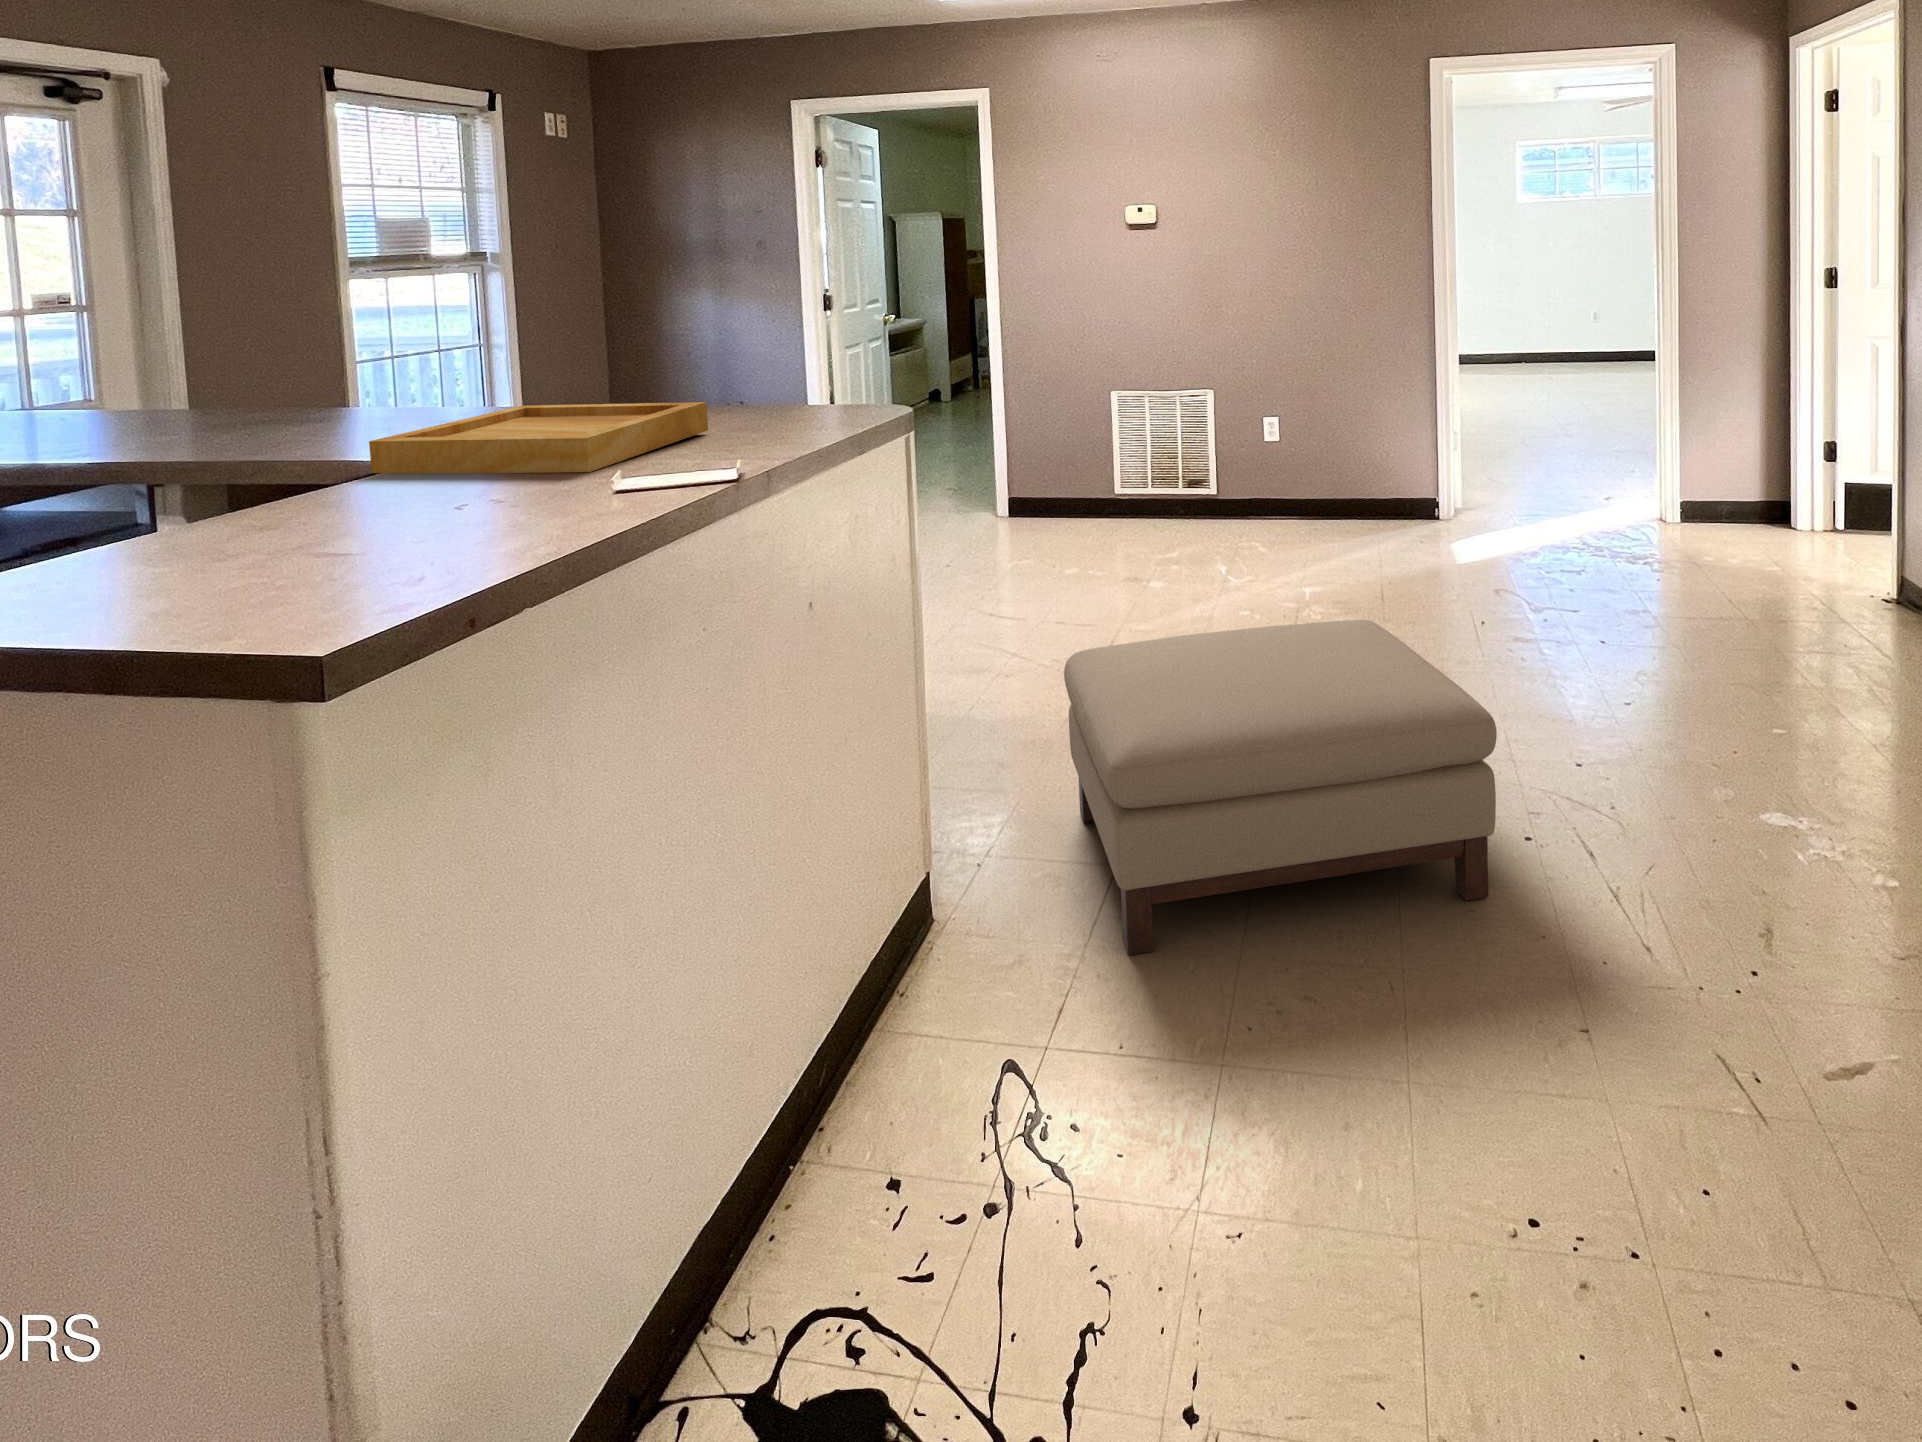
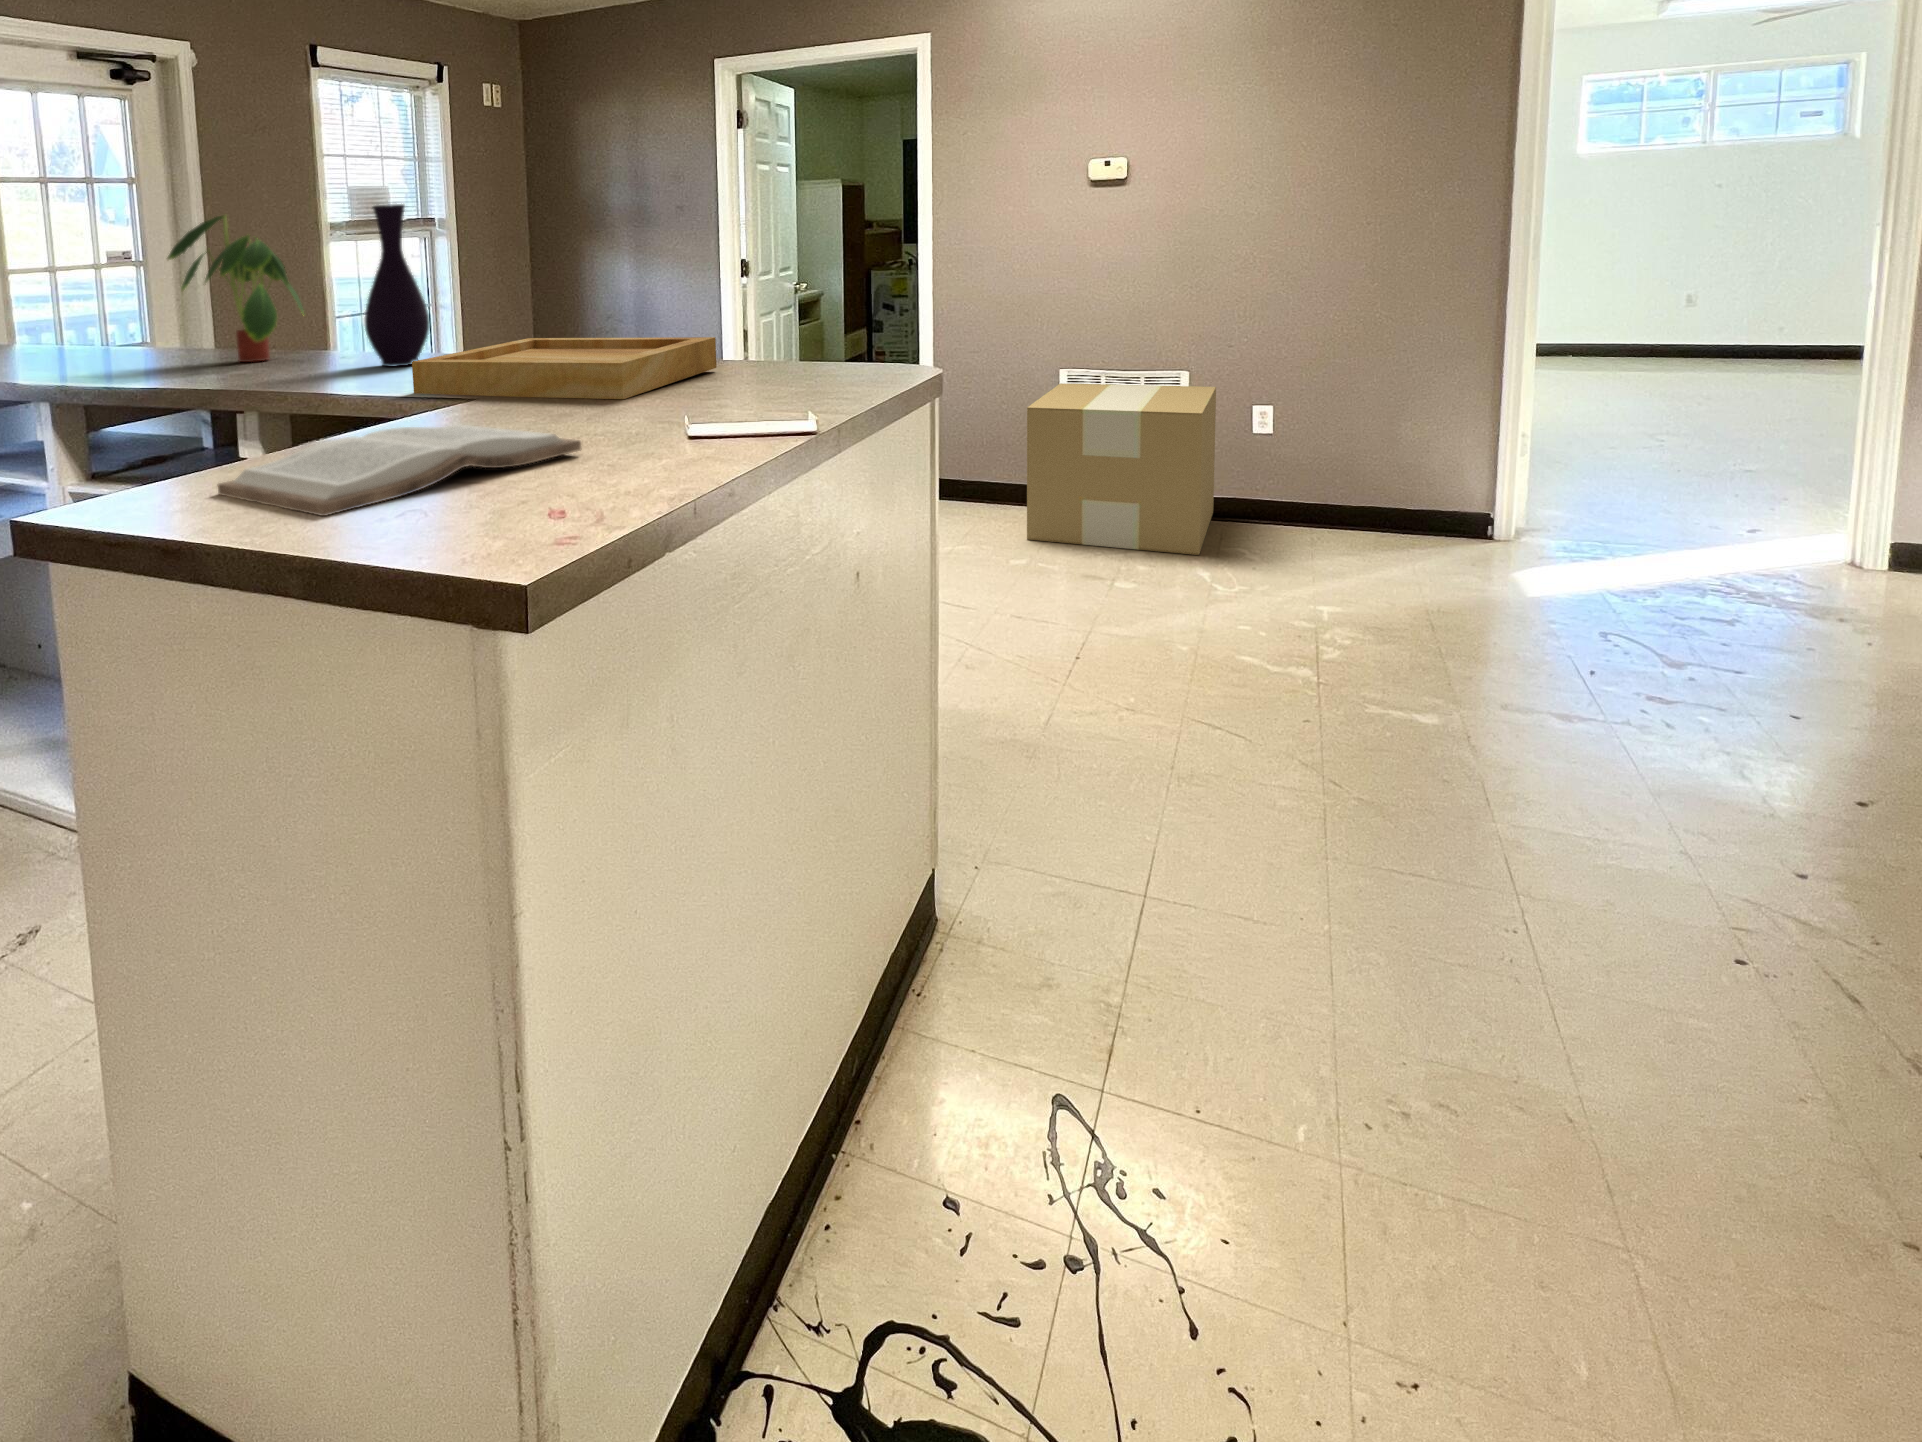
vase: none [337,270,416,438] -> present [364,204,430,366]
plant: none [81,272,275,436] -> present [167,215,304,362]
cardboard box: none [1079,406,1241,555] -> present [1027,383,1216,555]
book: none [62,517,496,632] -> present [218,425,581,516]
ottoman: present [1064,620,1497,955] -> none [1074,643,1754,1028]

